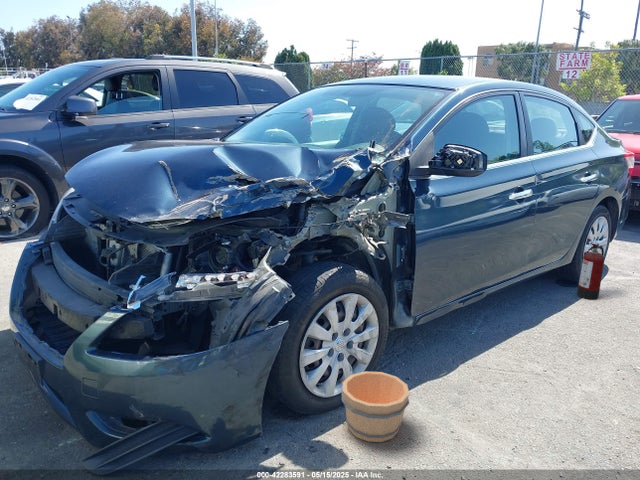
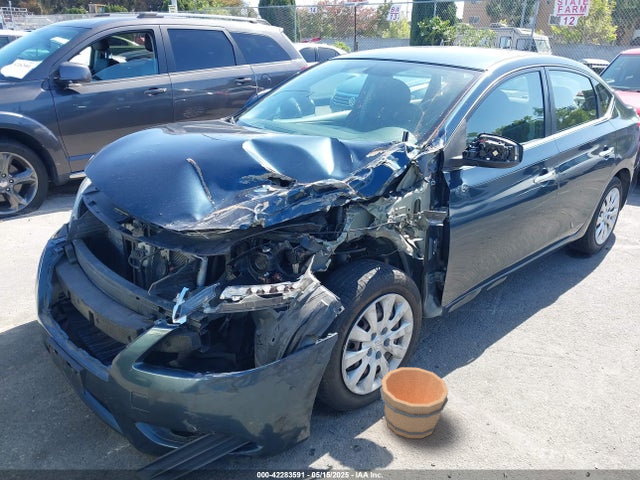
fire extinguisher: present [577,243,605,300] -> none [590,217,620,273]

